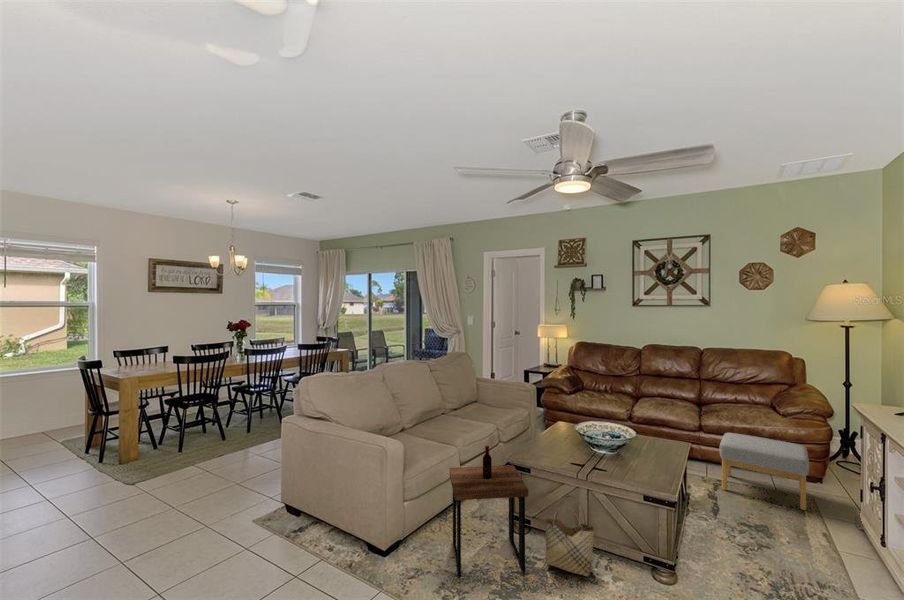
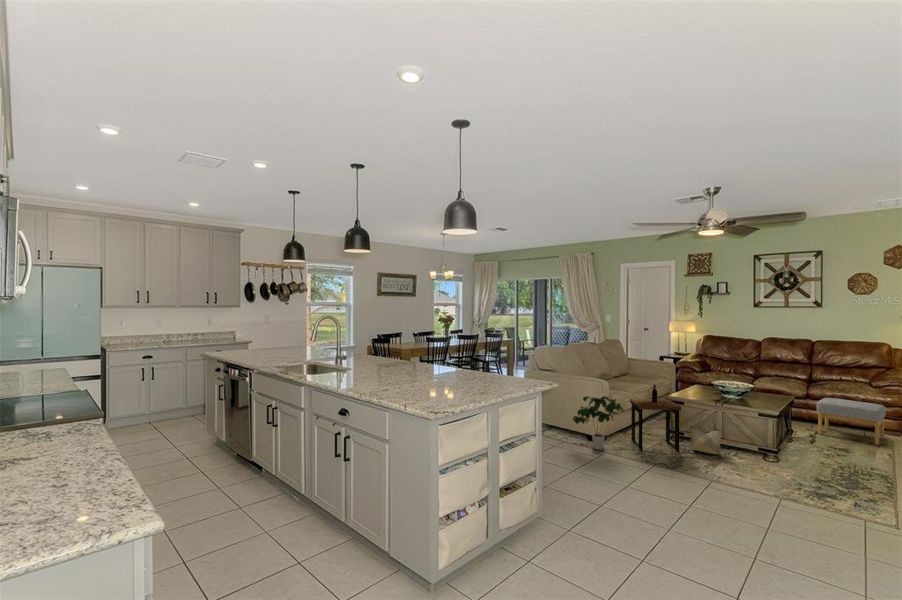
potted plant: none [335,477,426,585] -> present [573,396,623,450]

